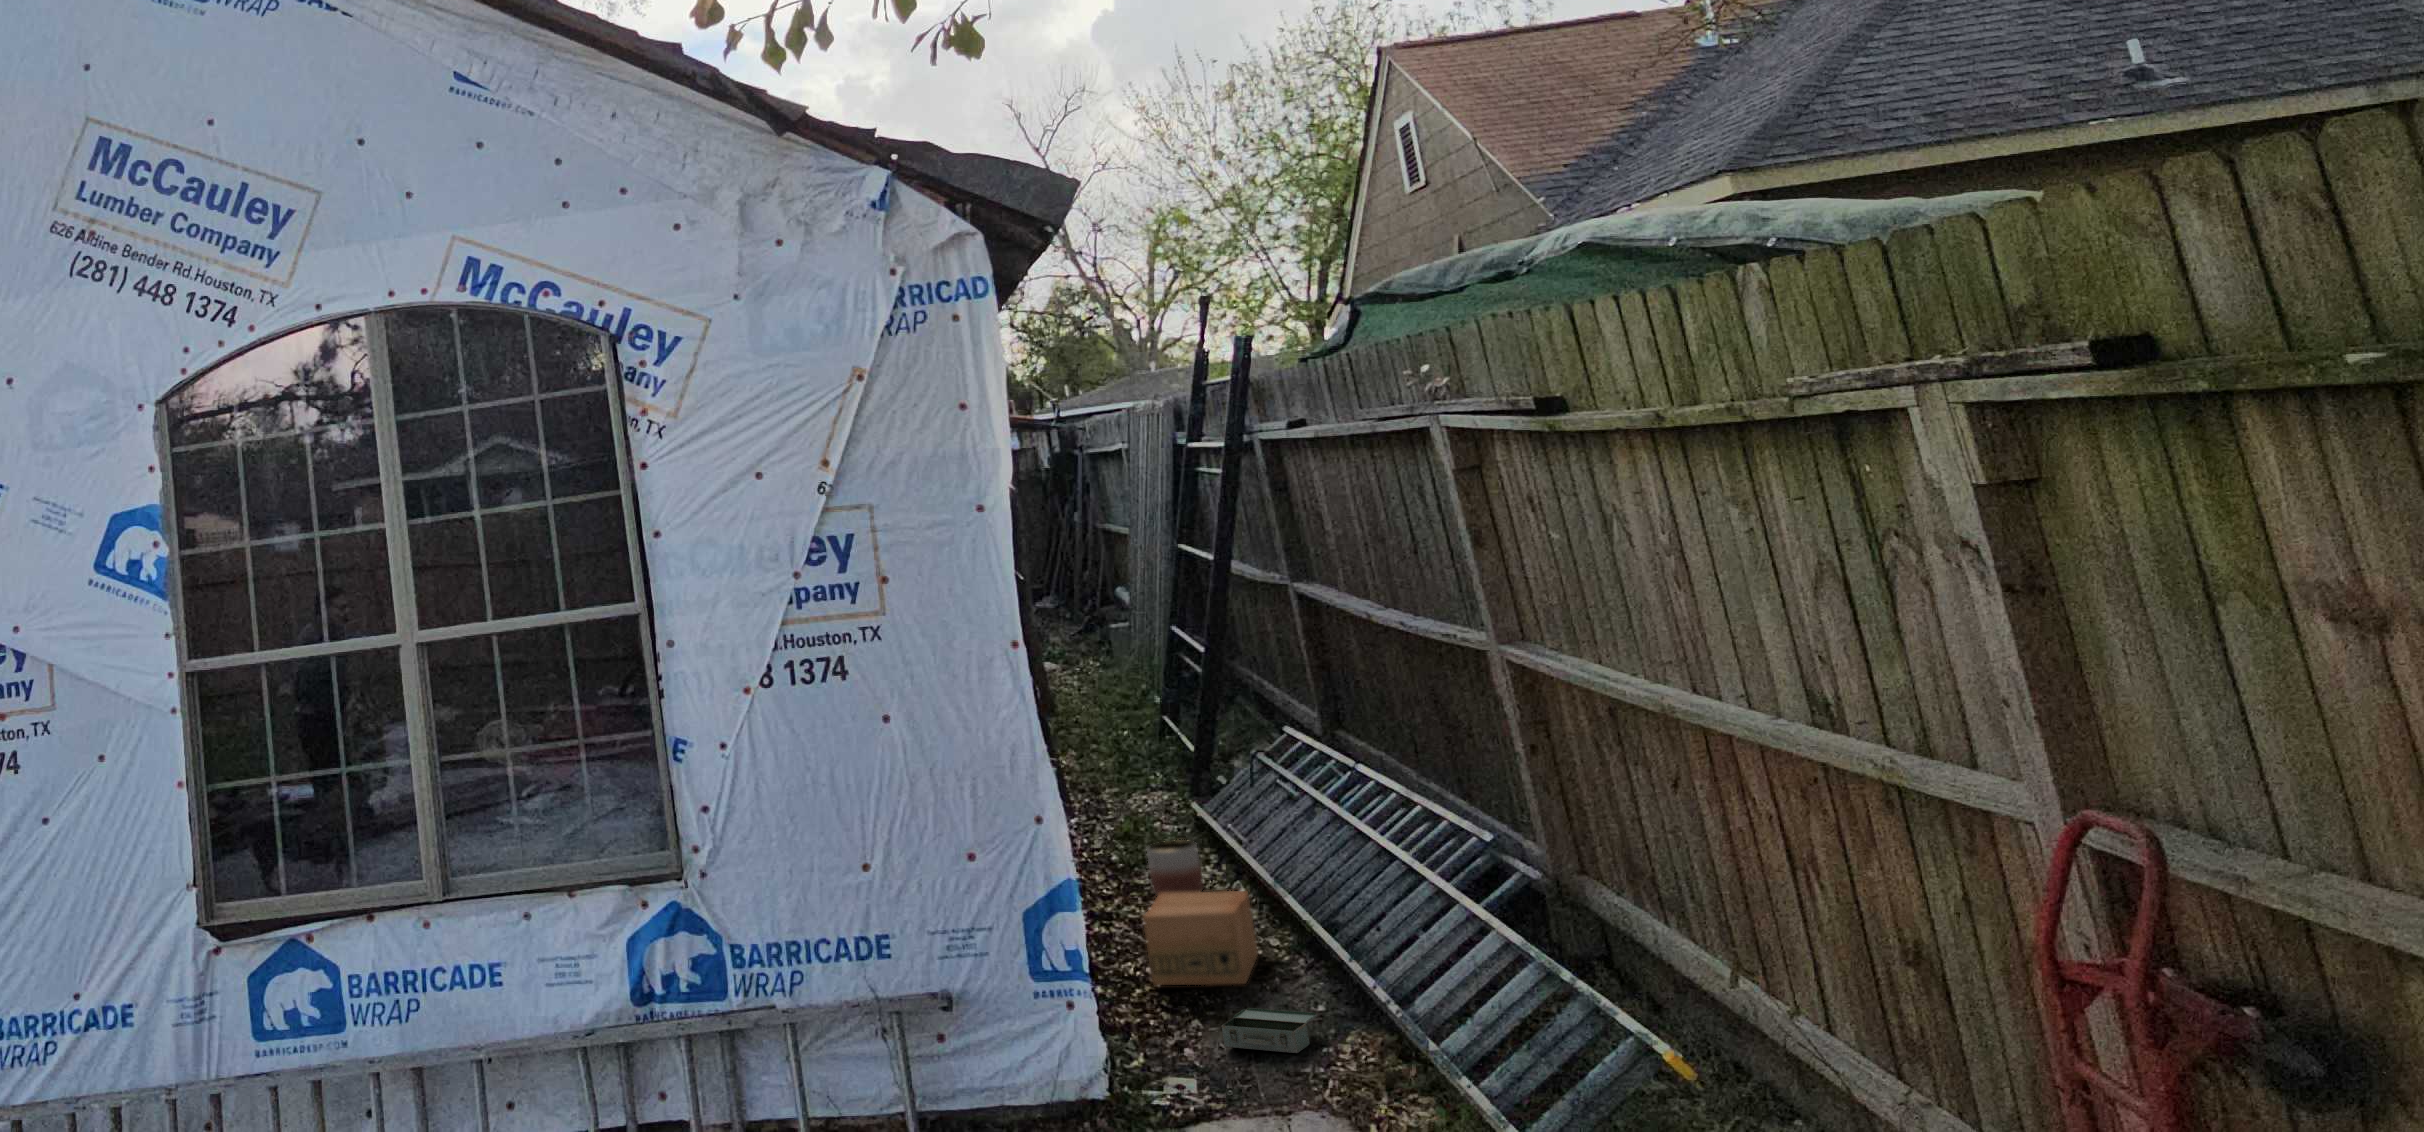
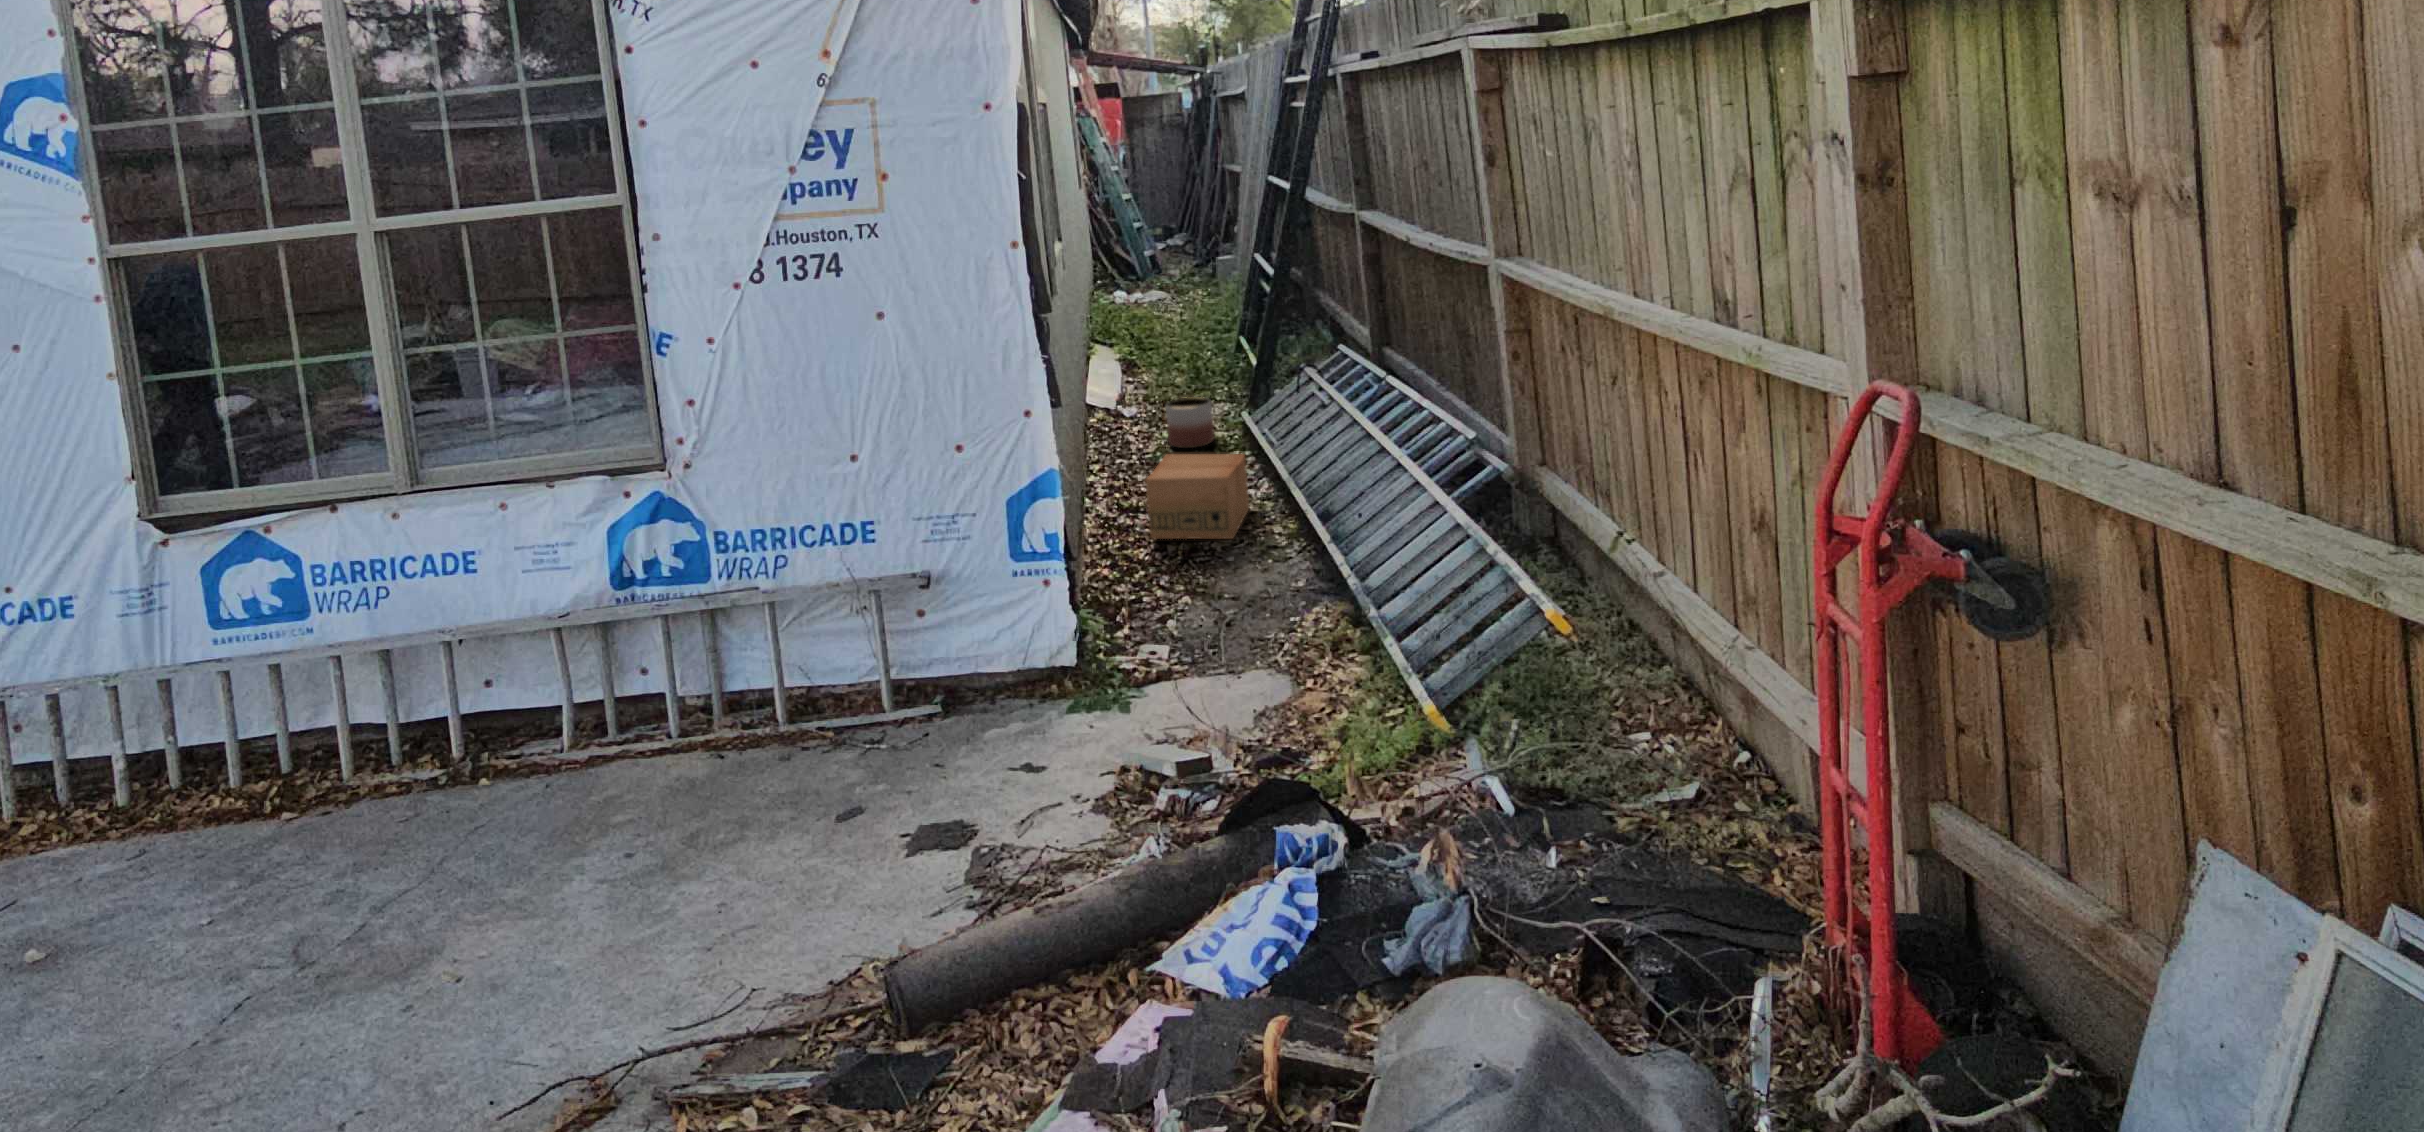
toolbox: present [1221,1008,1318,1053] -> none [1201,568,1288,612]

